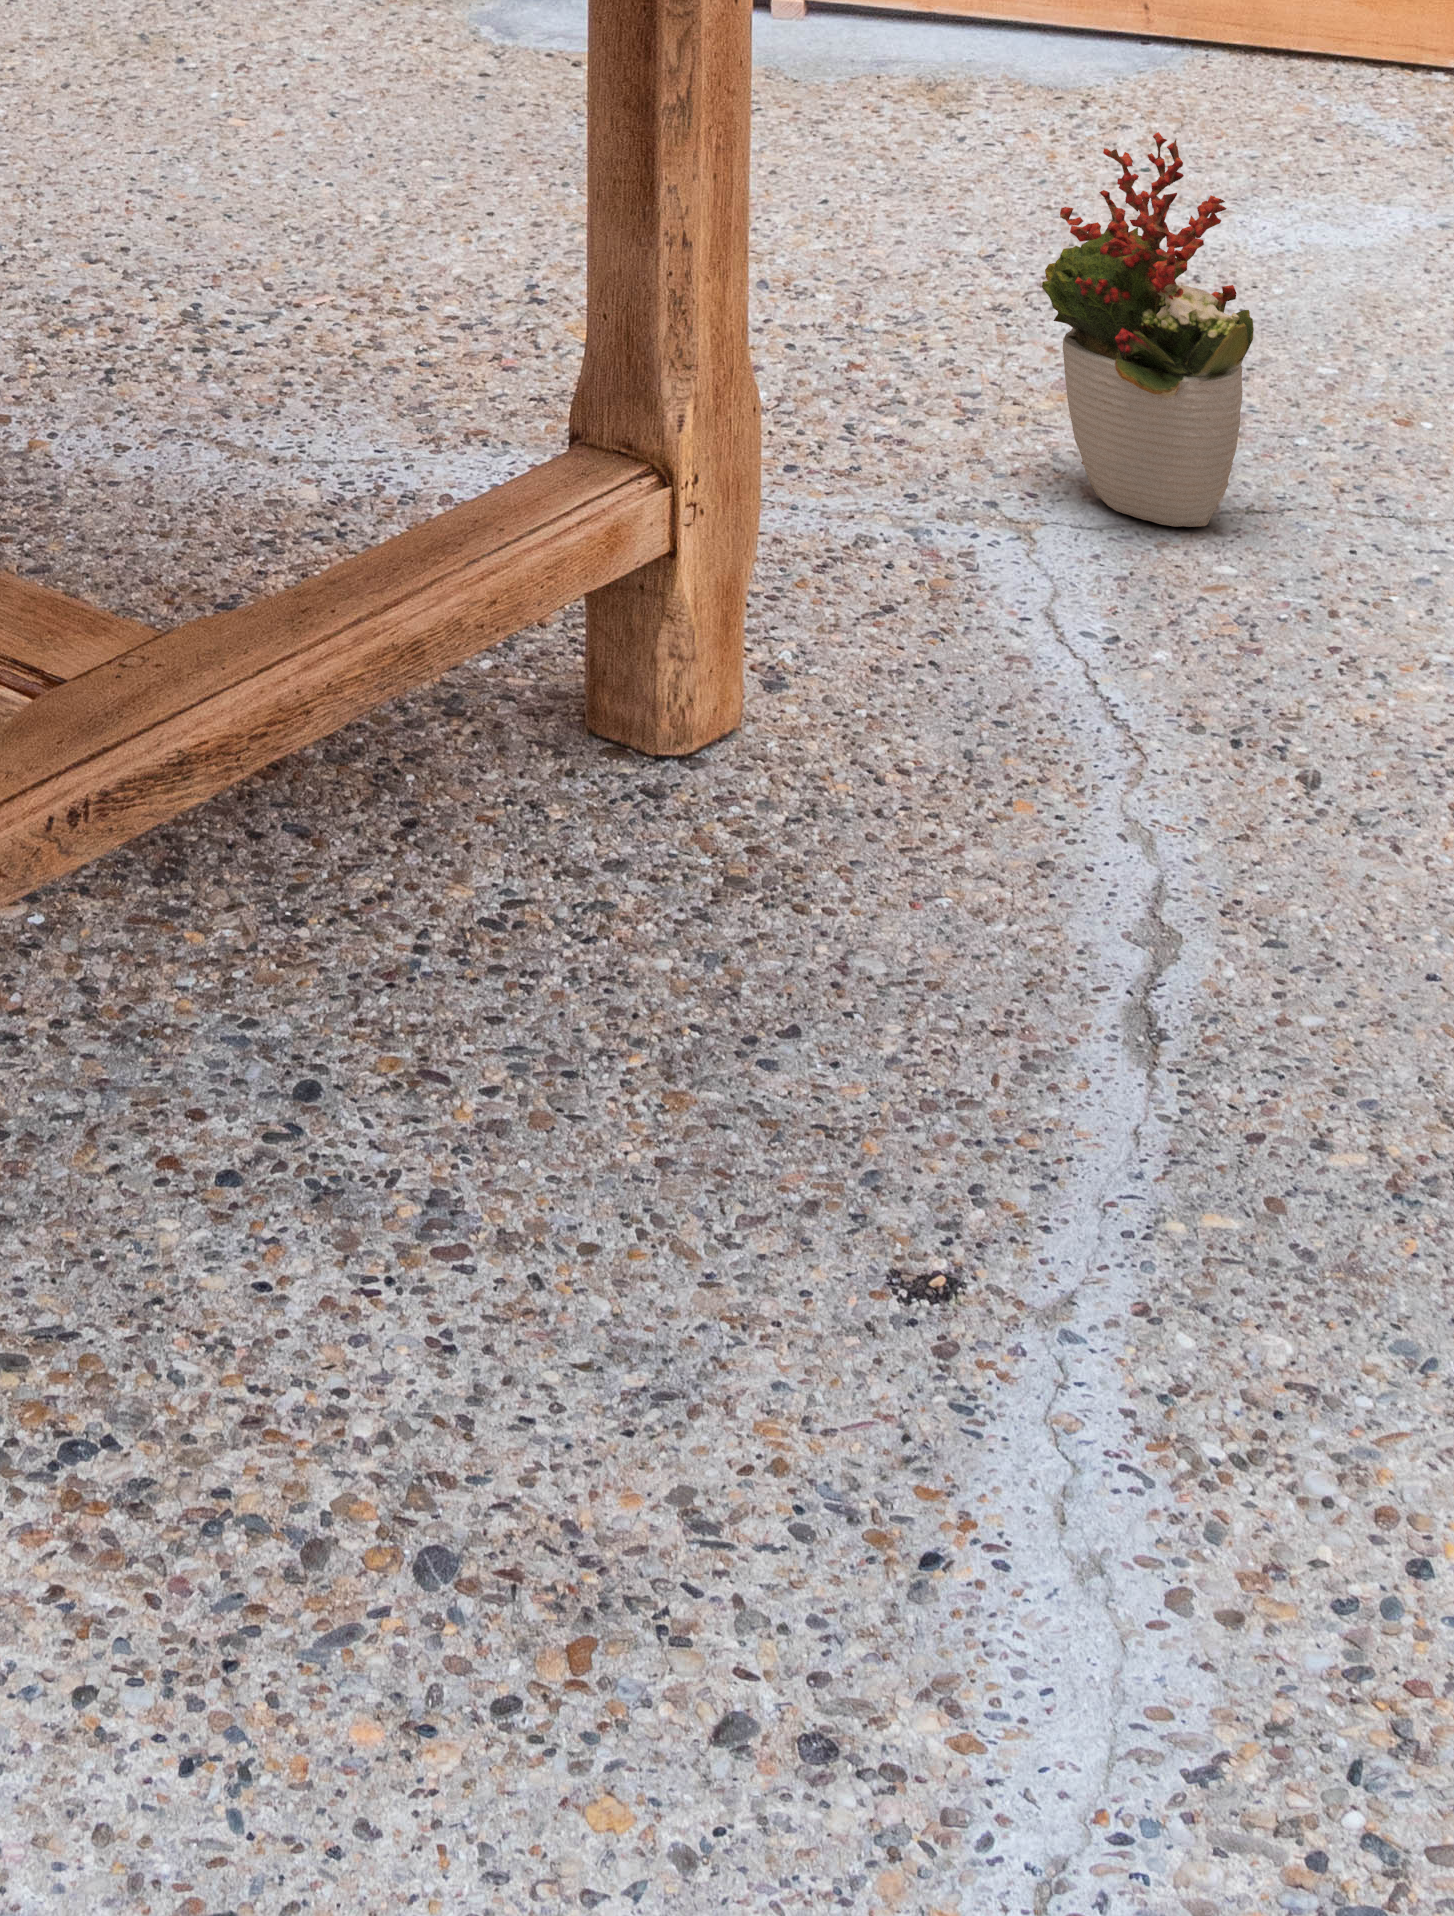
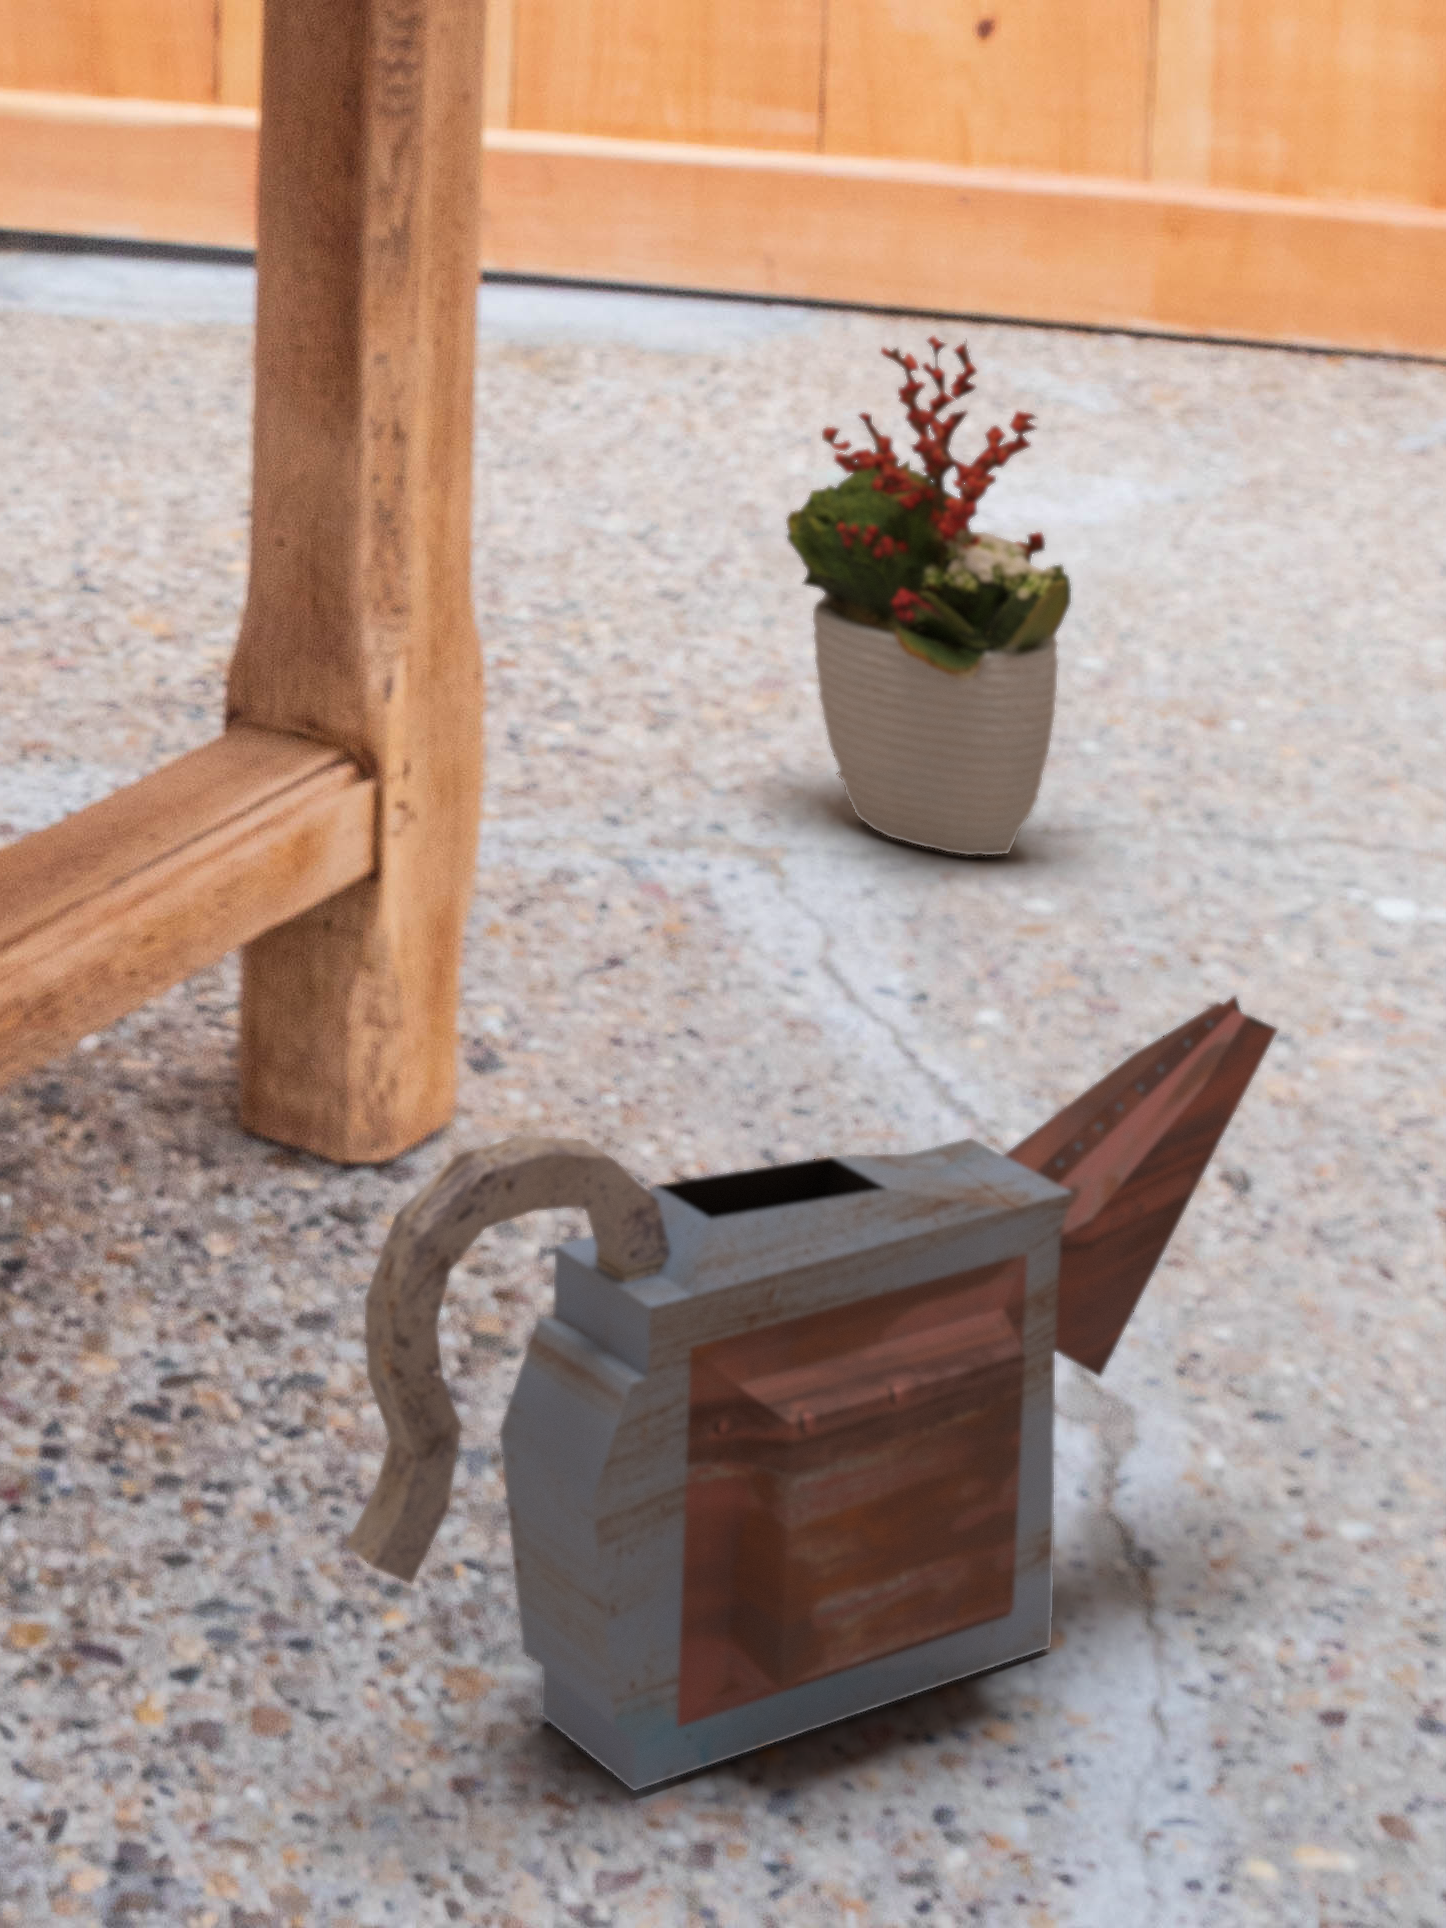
watering can: none [578,657,1253,1168] -> present [346,996,1277,1790]

